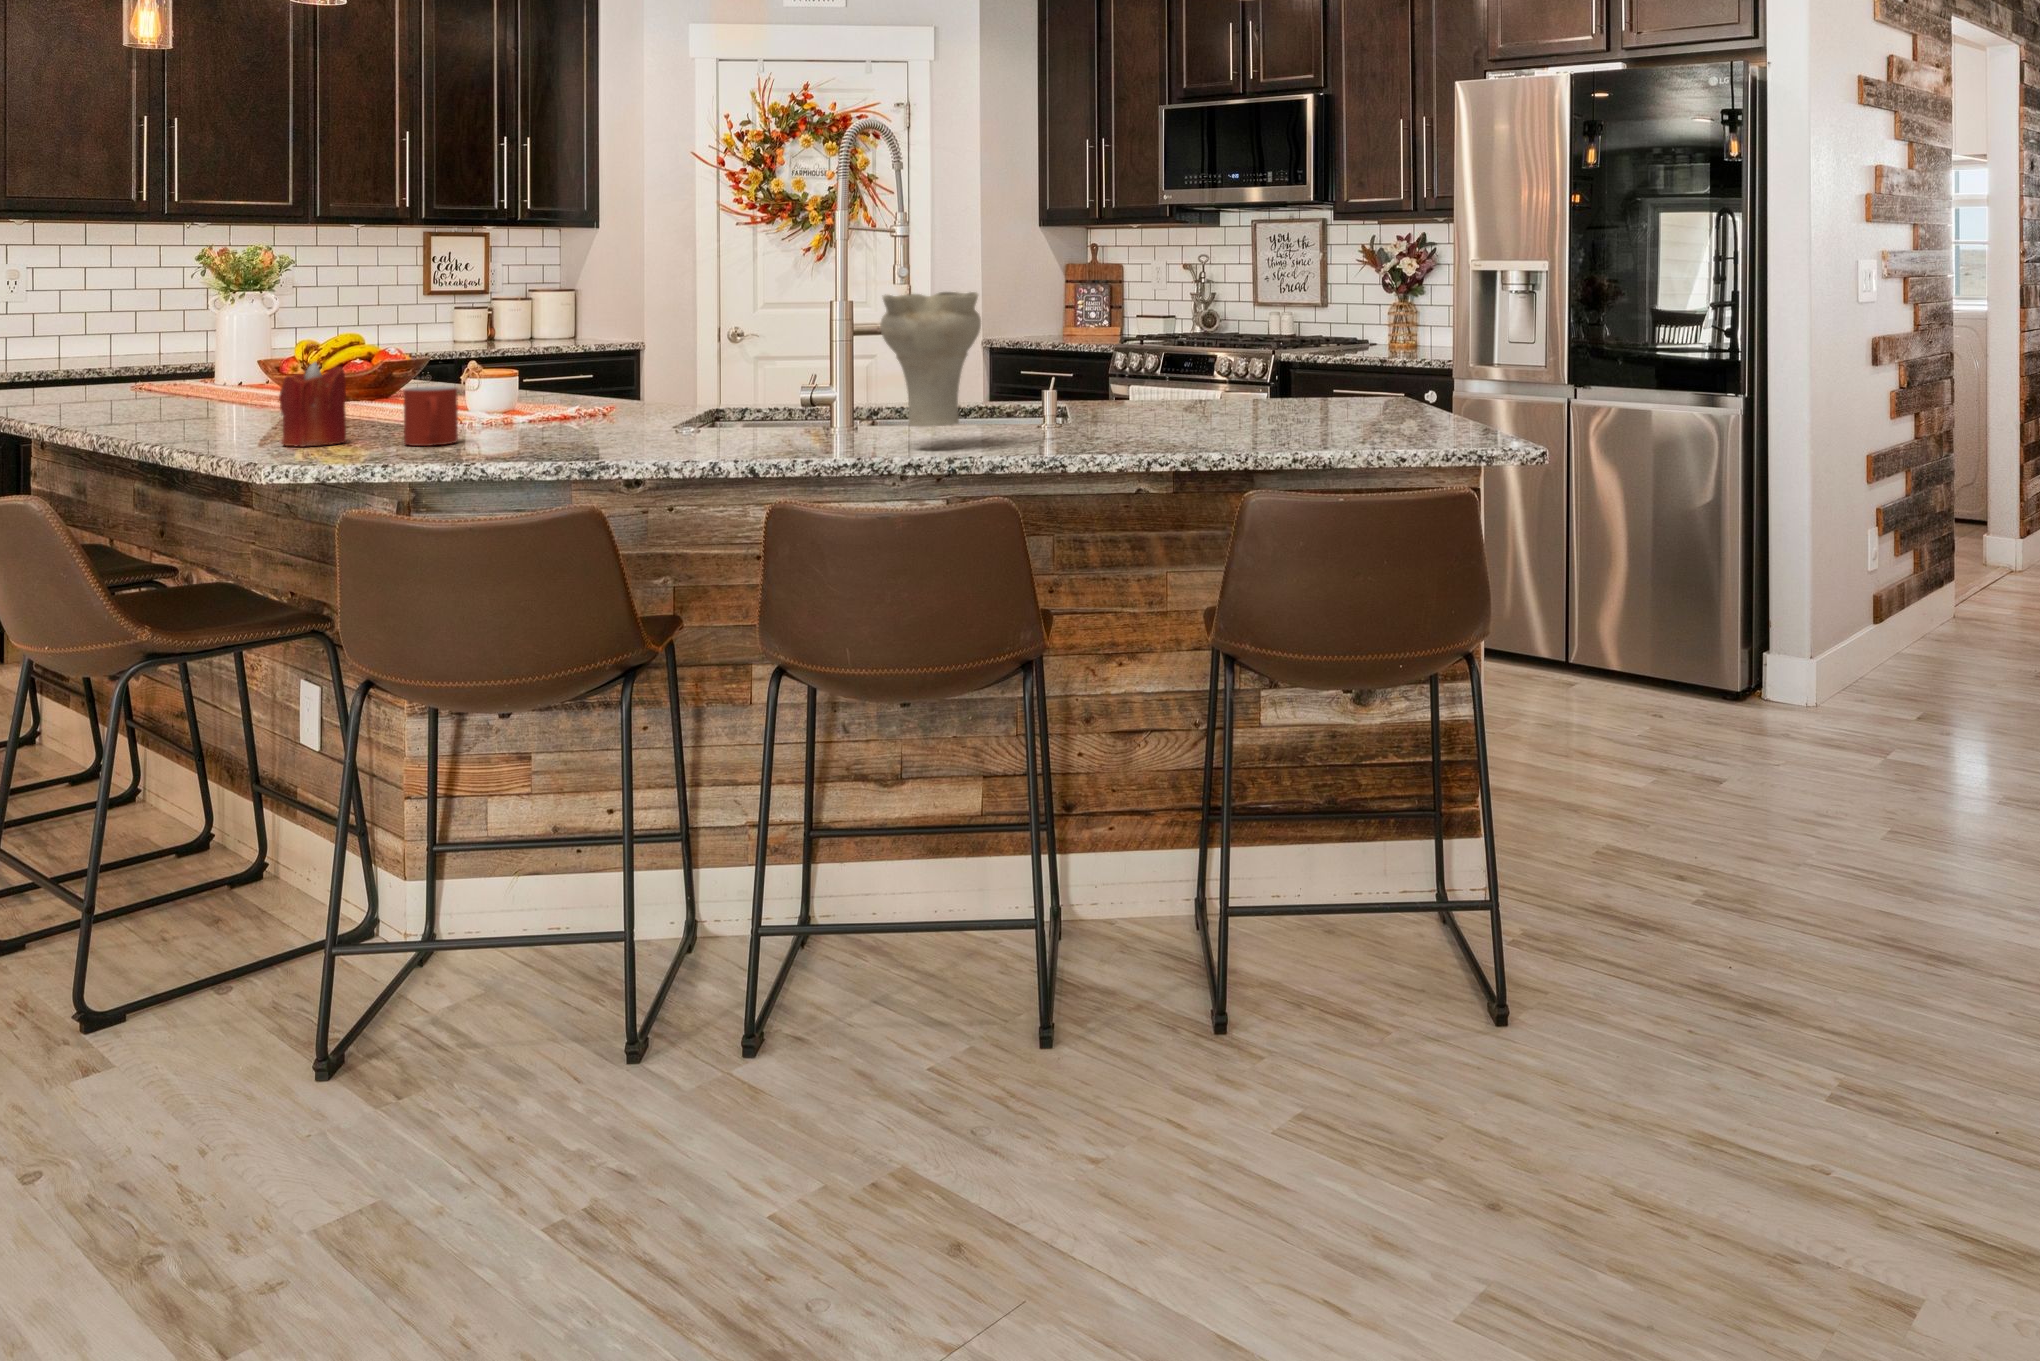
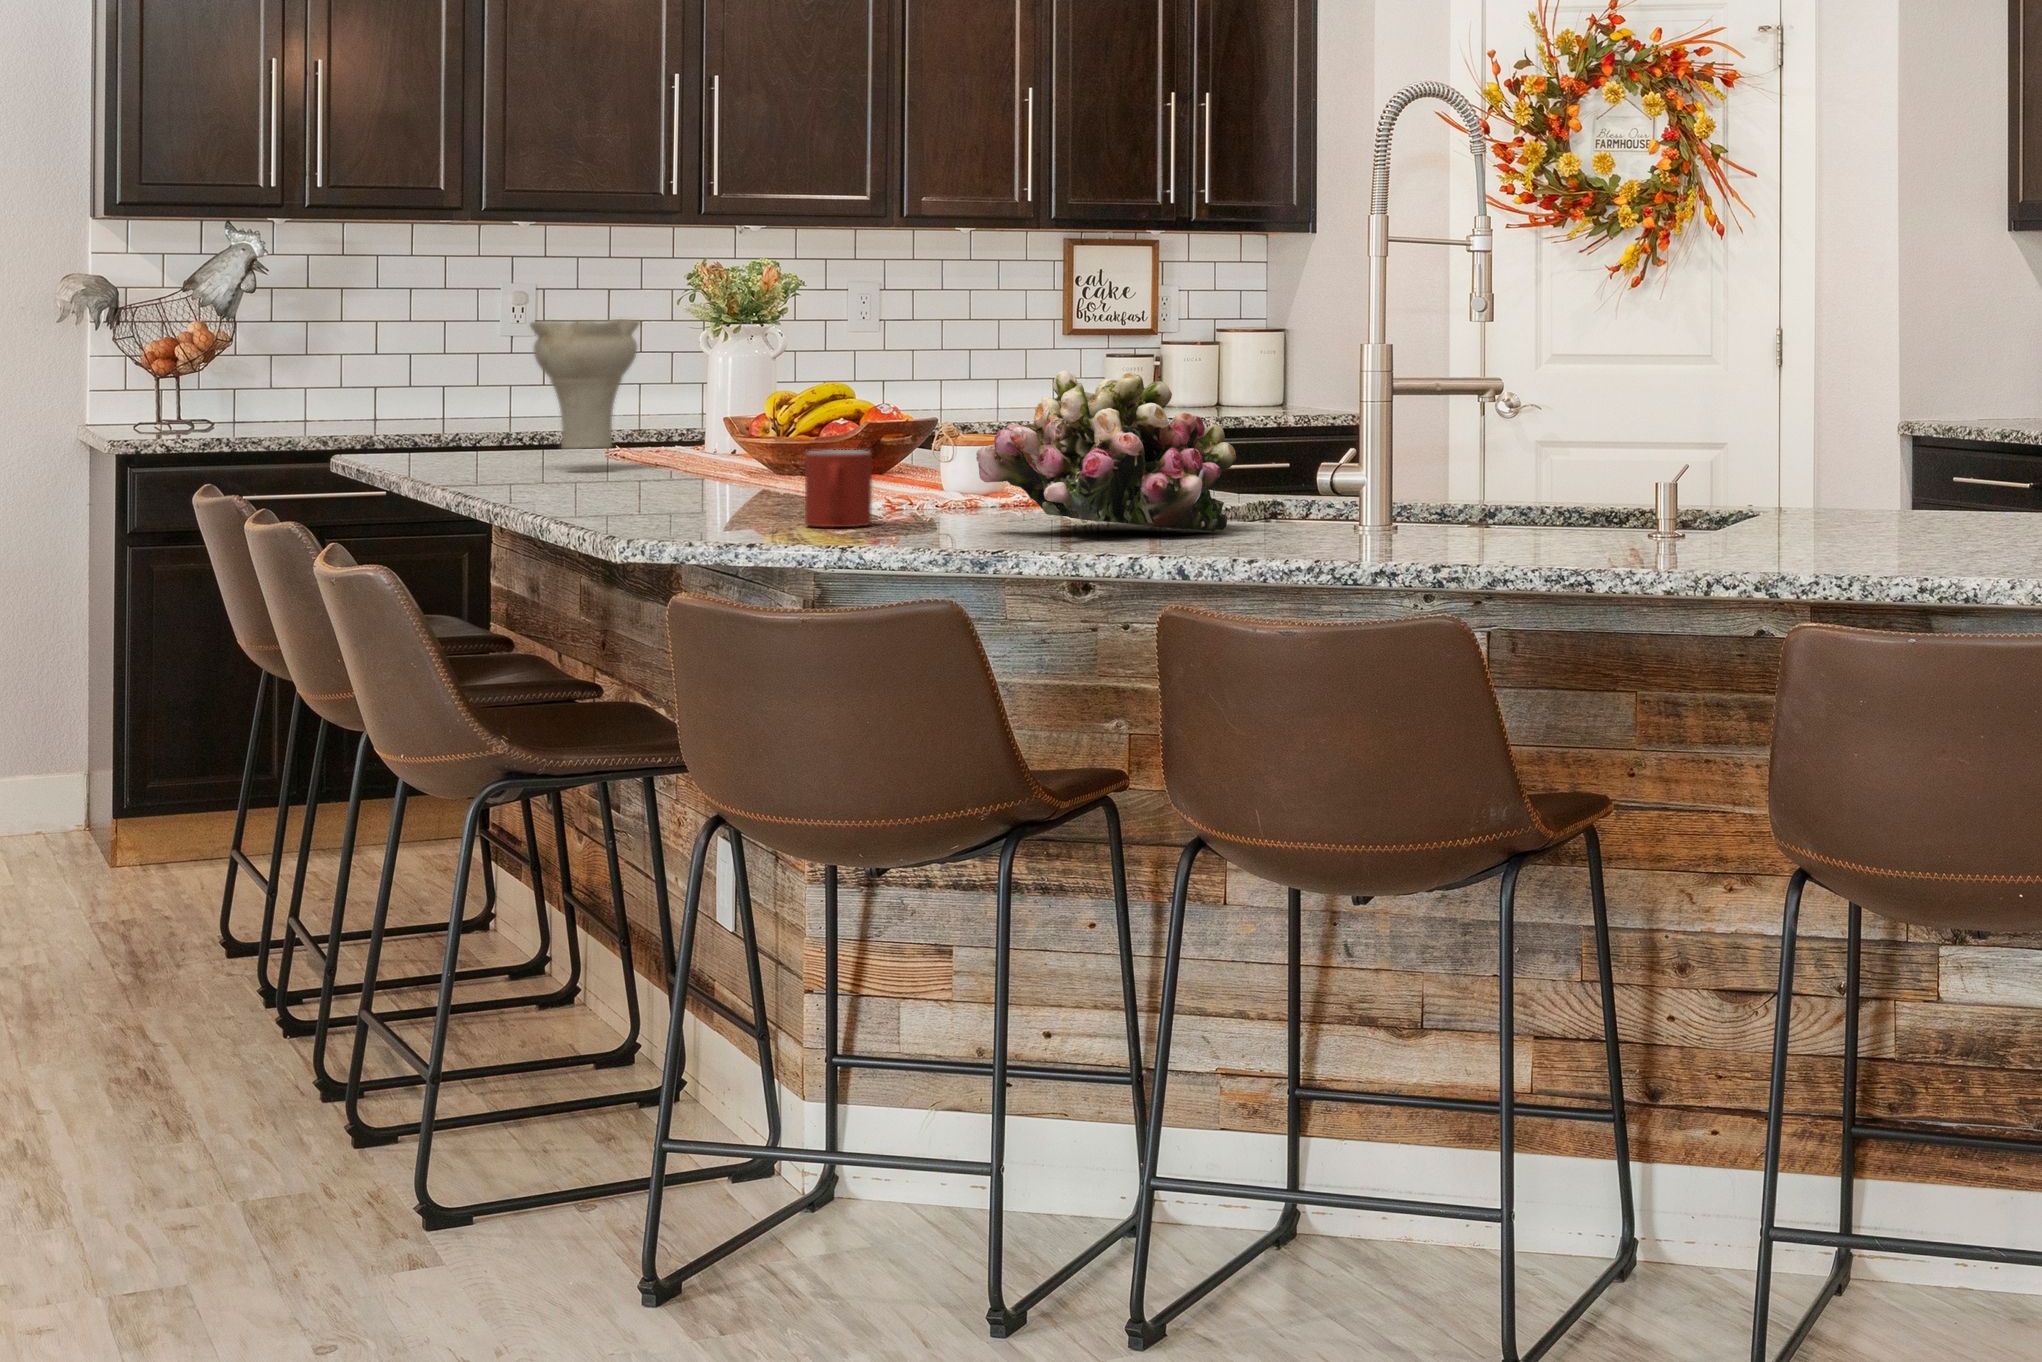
vase: present [880,292,981,427] -> present [530,319,640,449]
flower arrangement: none [558,323,750,436] -> present [976,371,1236,531]
candle: present [279,362,346,447] -> none [669,414,746,523]

